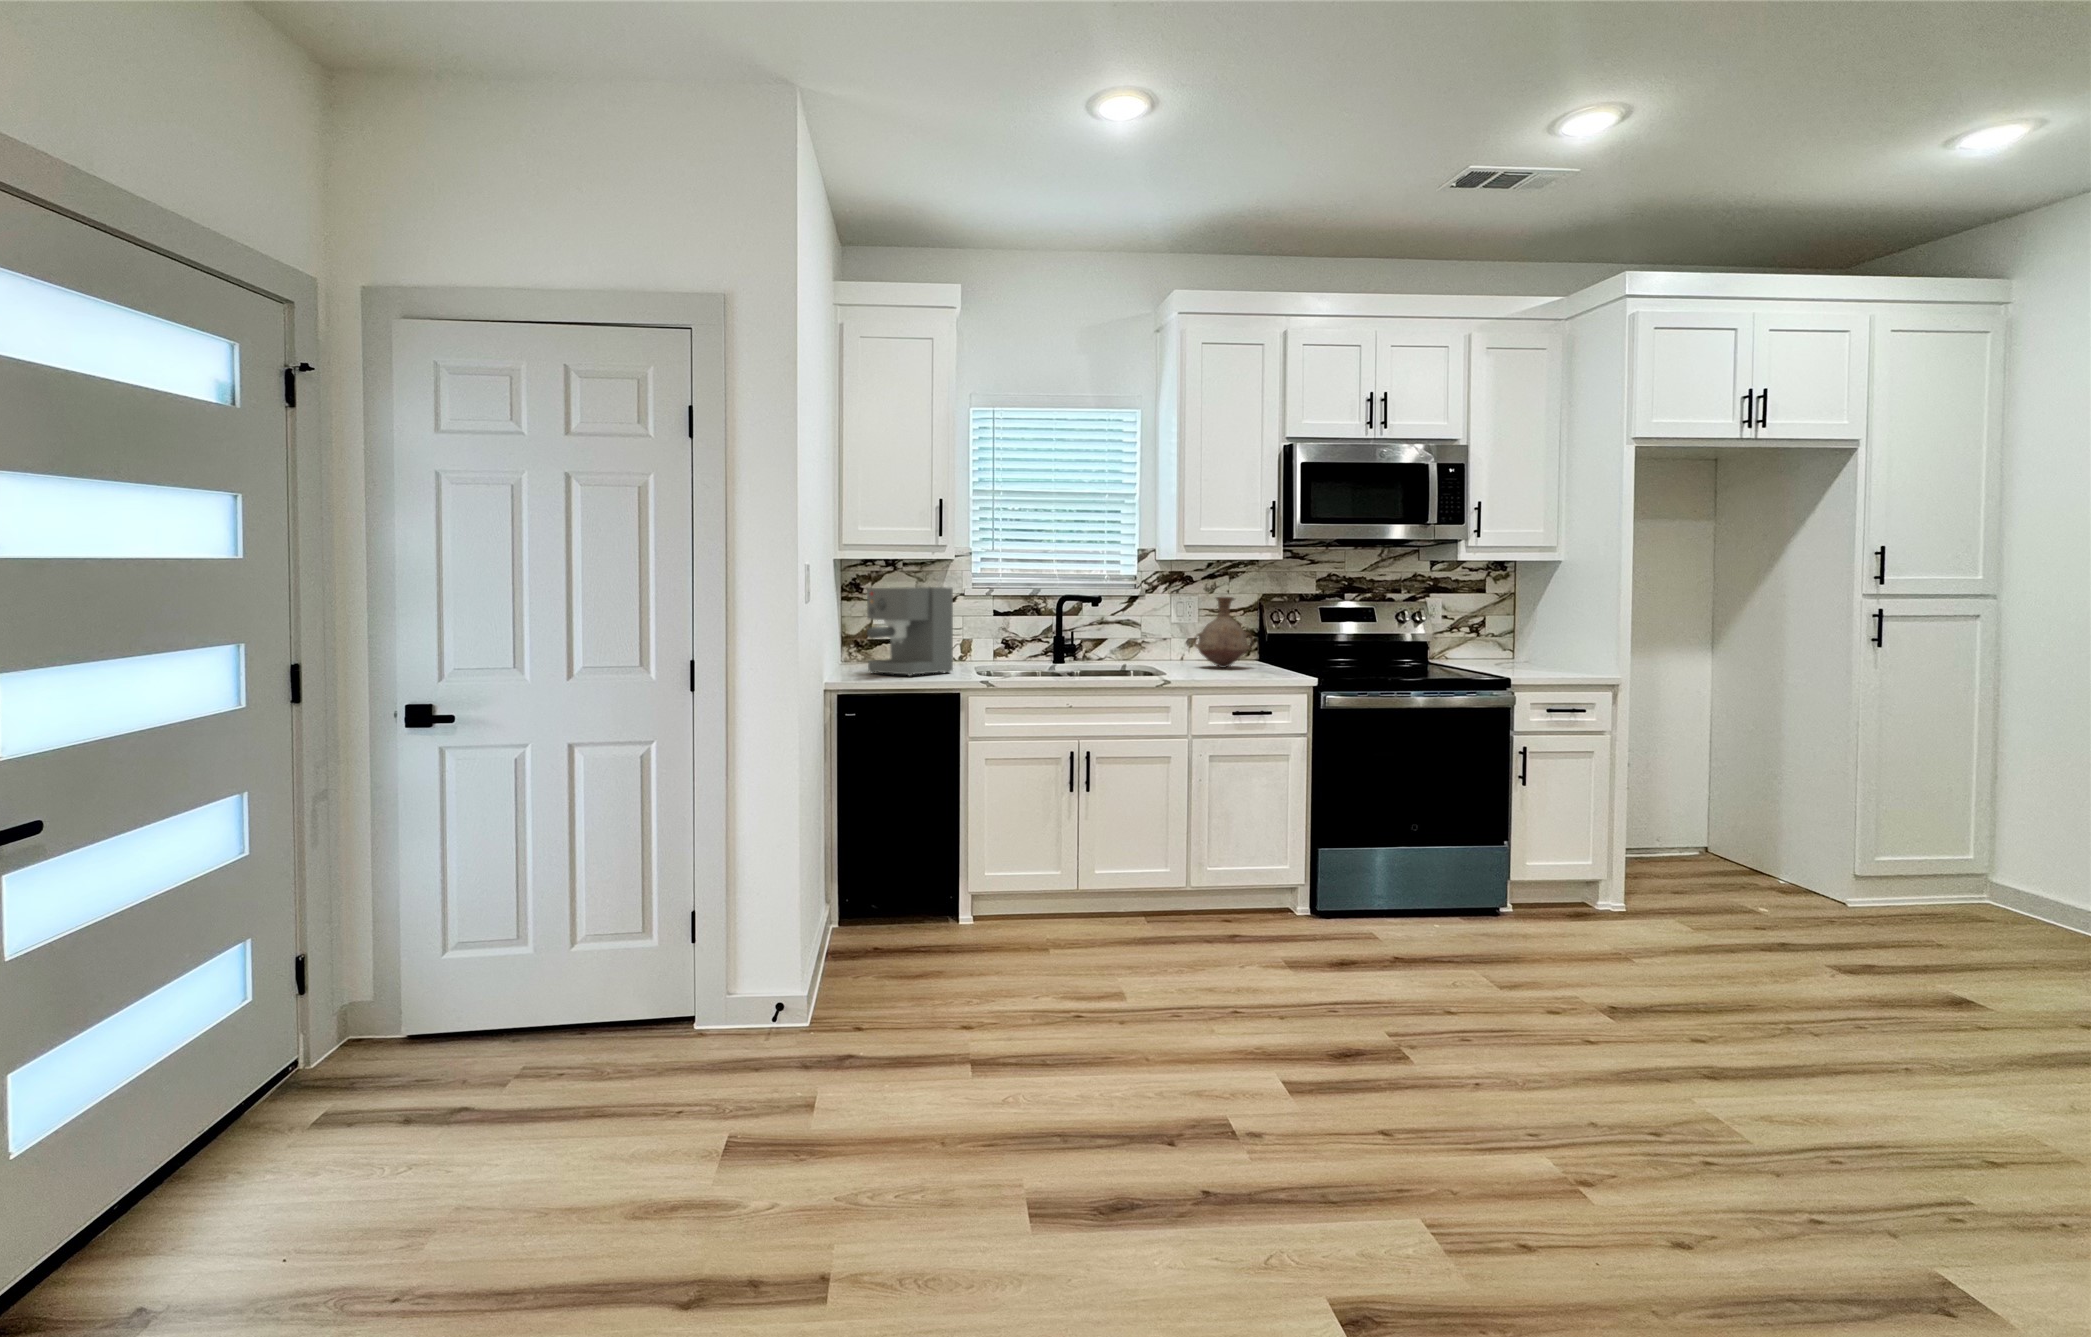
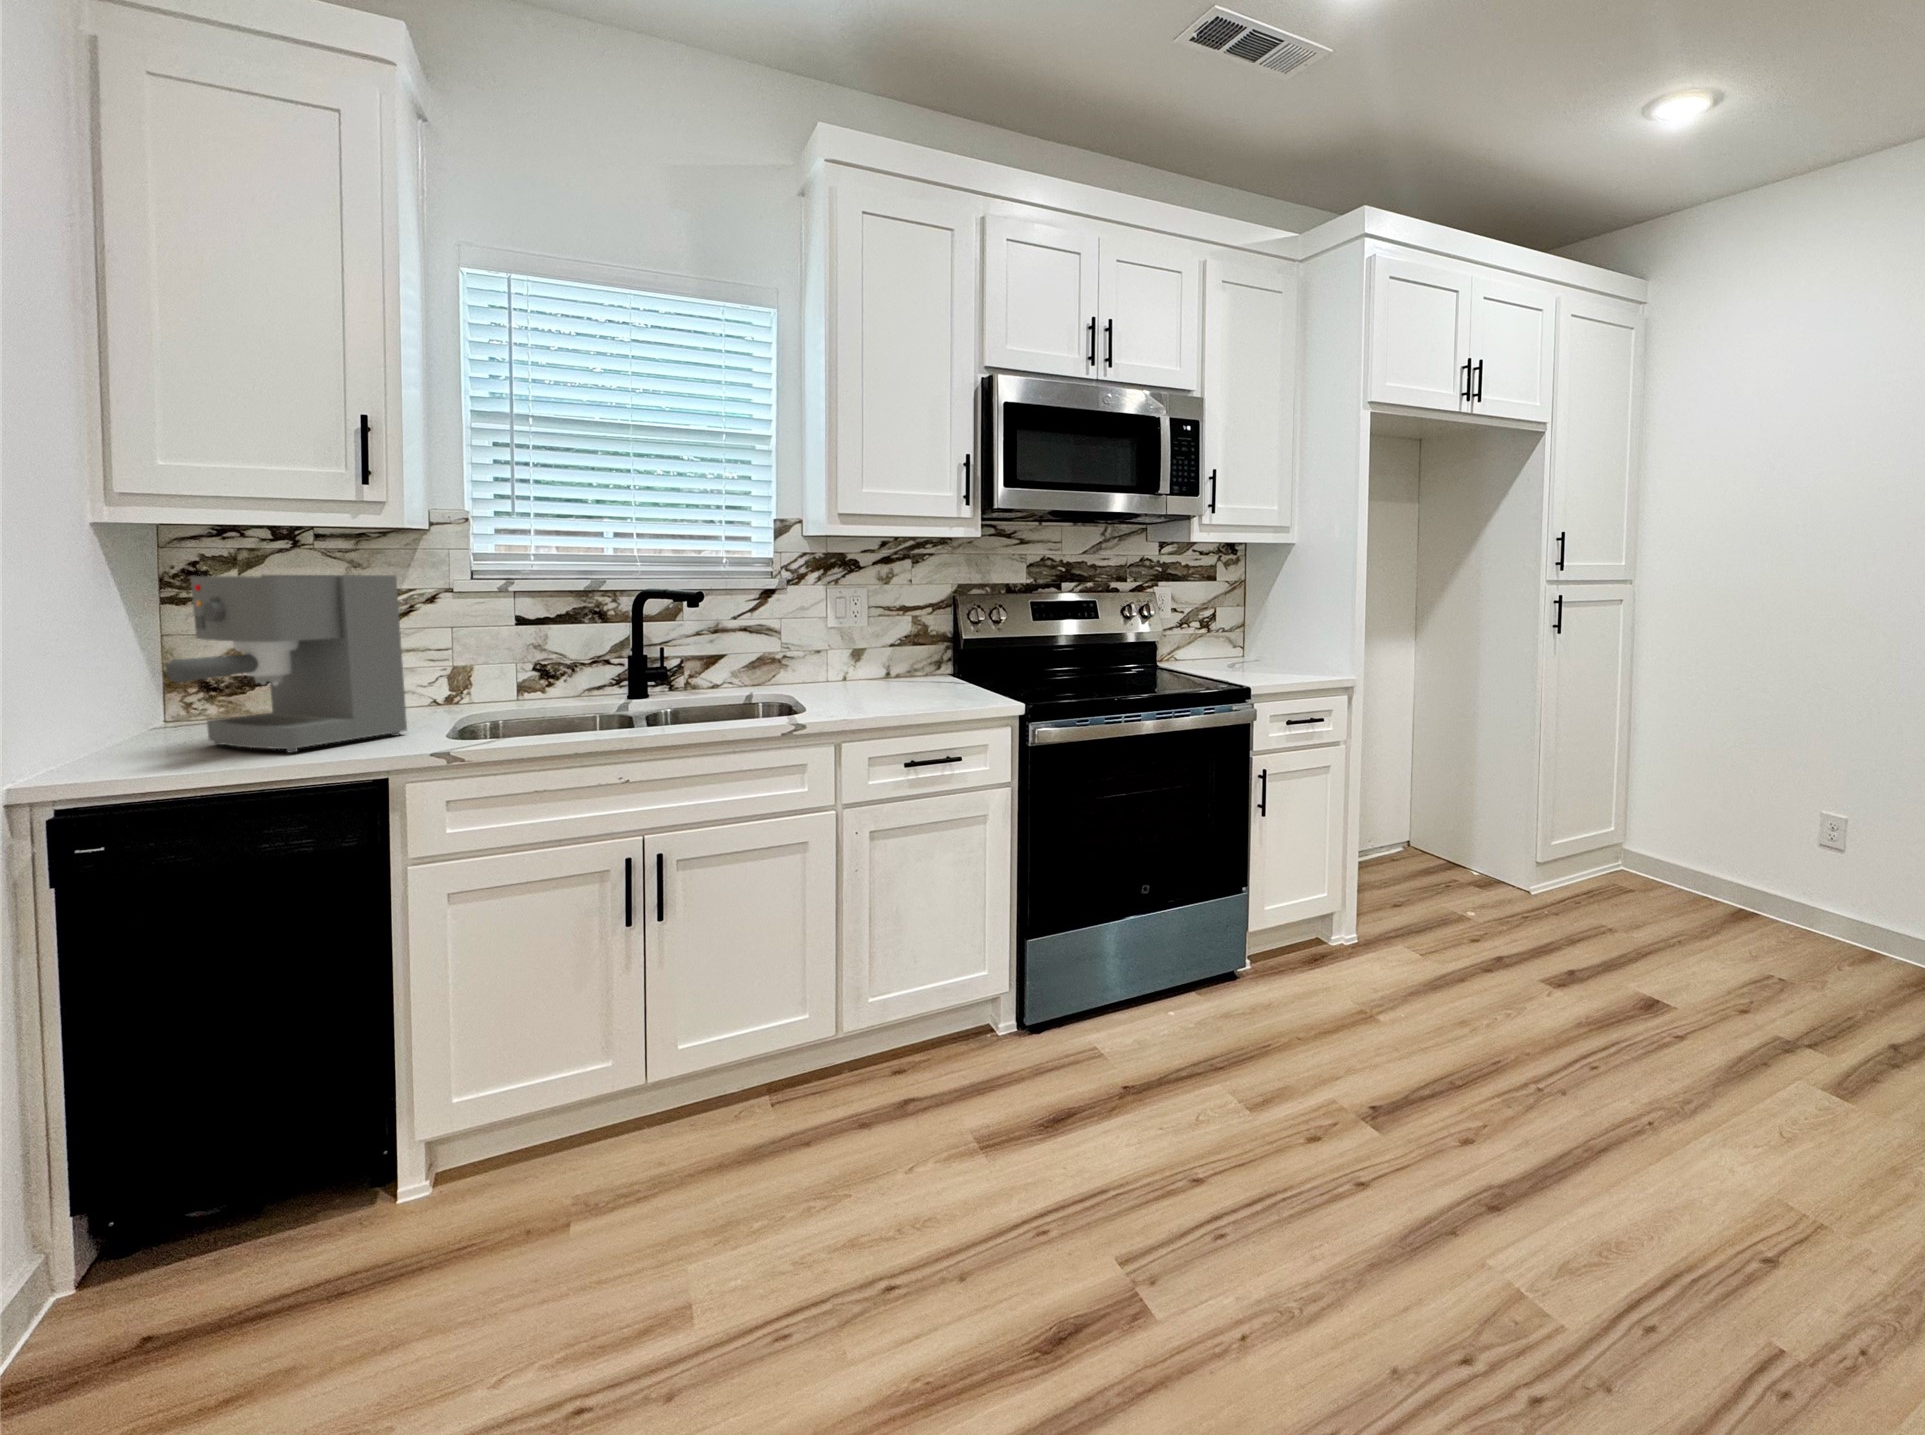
vase: present [1193,597,1253,668] -> none [854,589,943,697]

